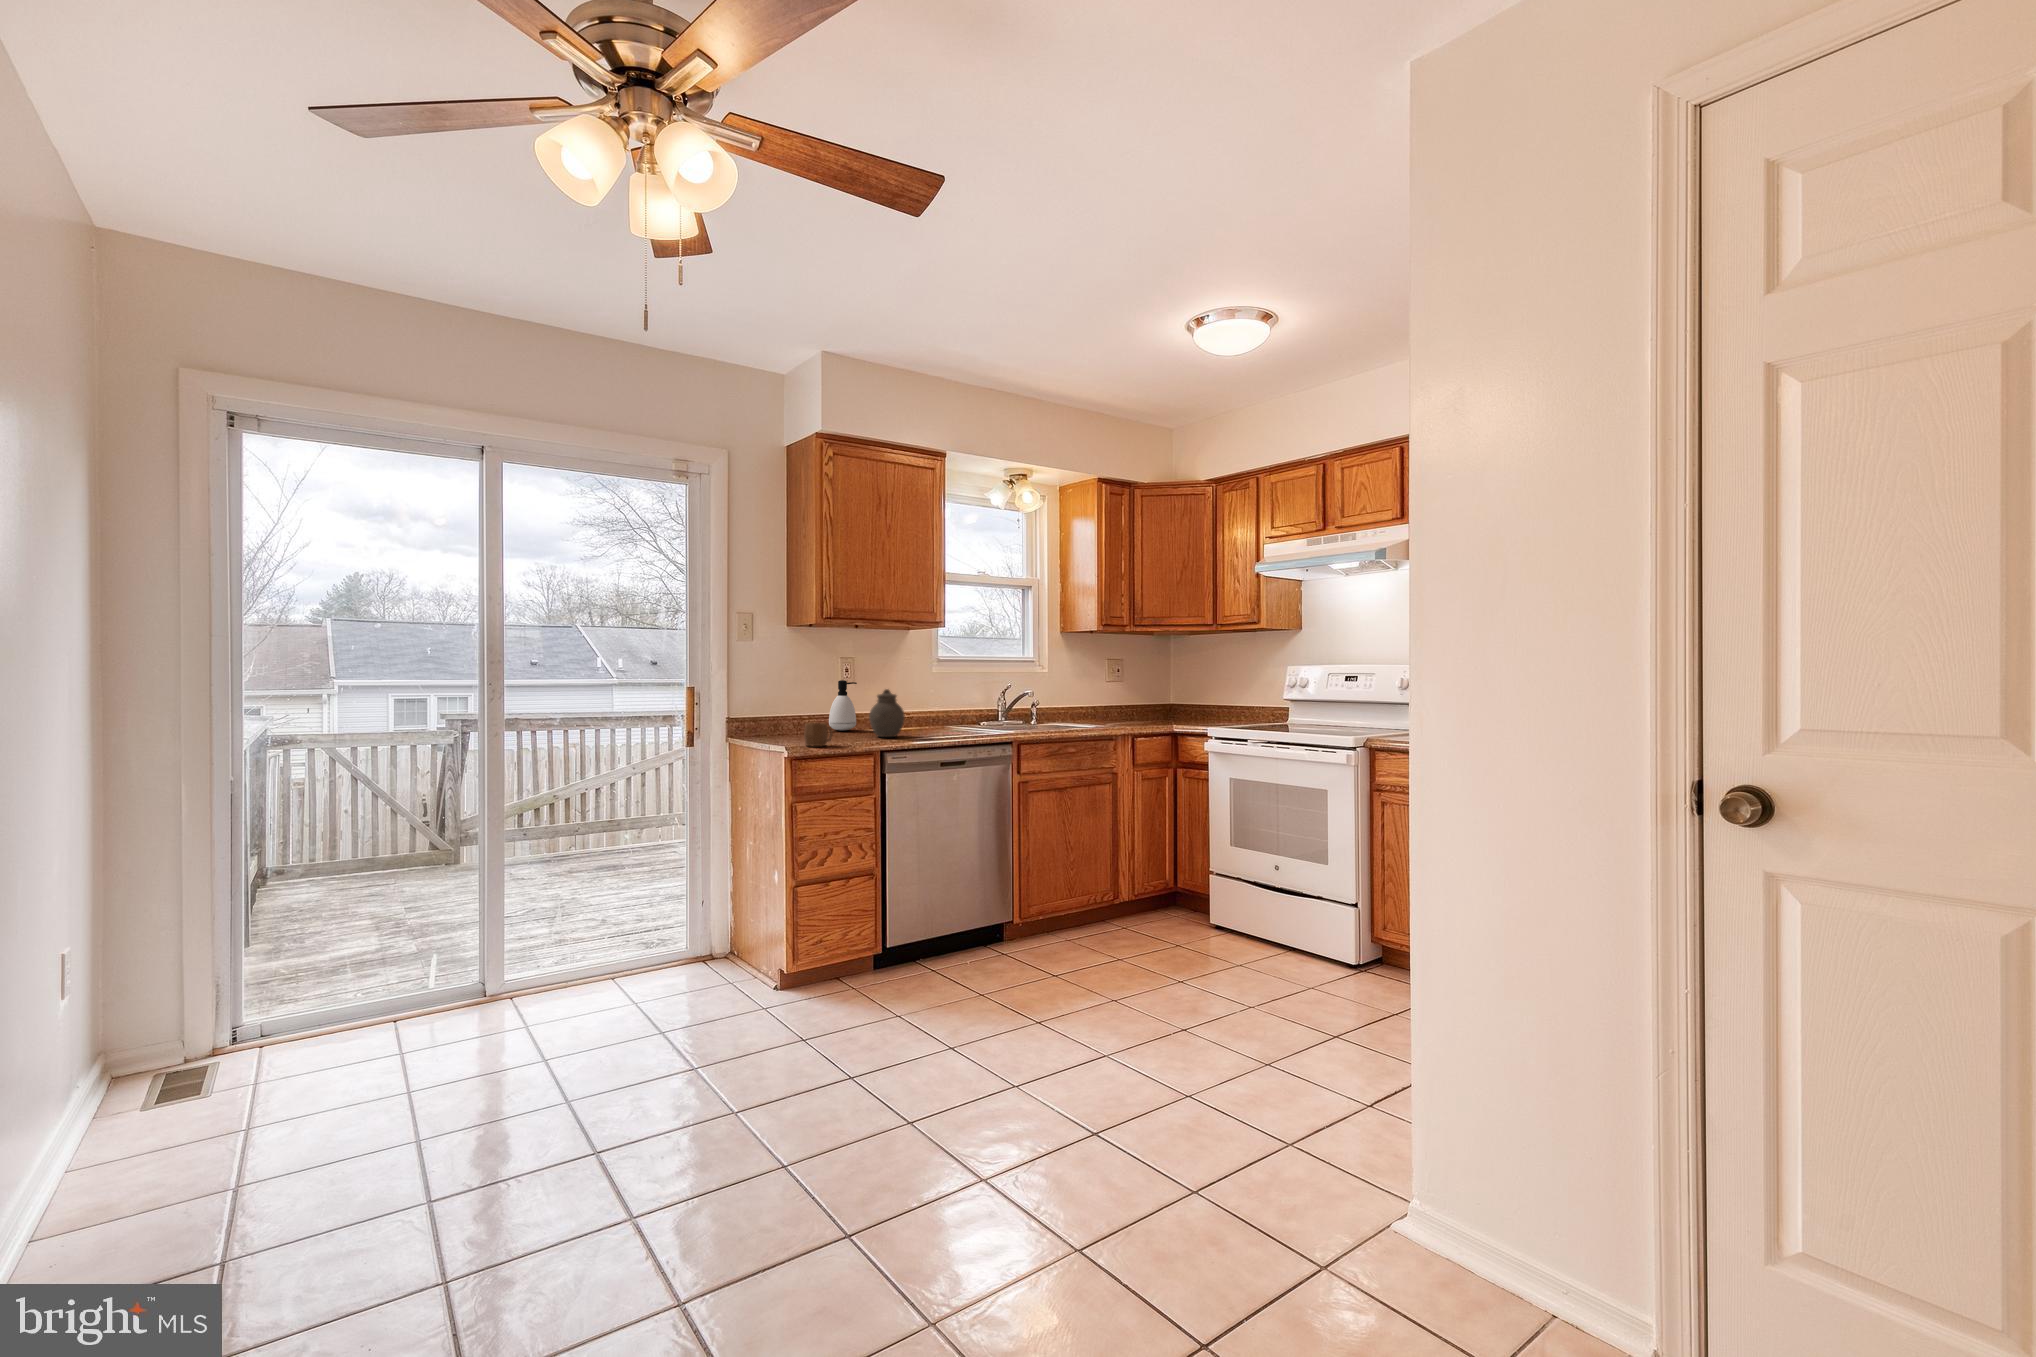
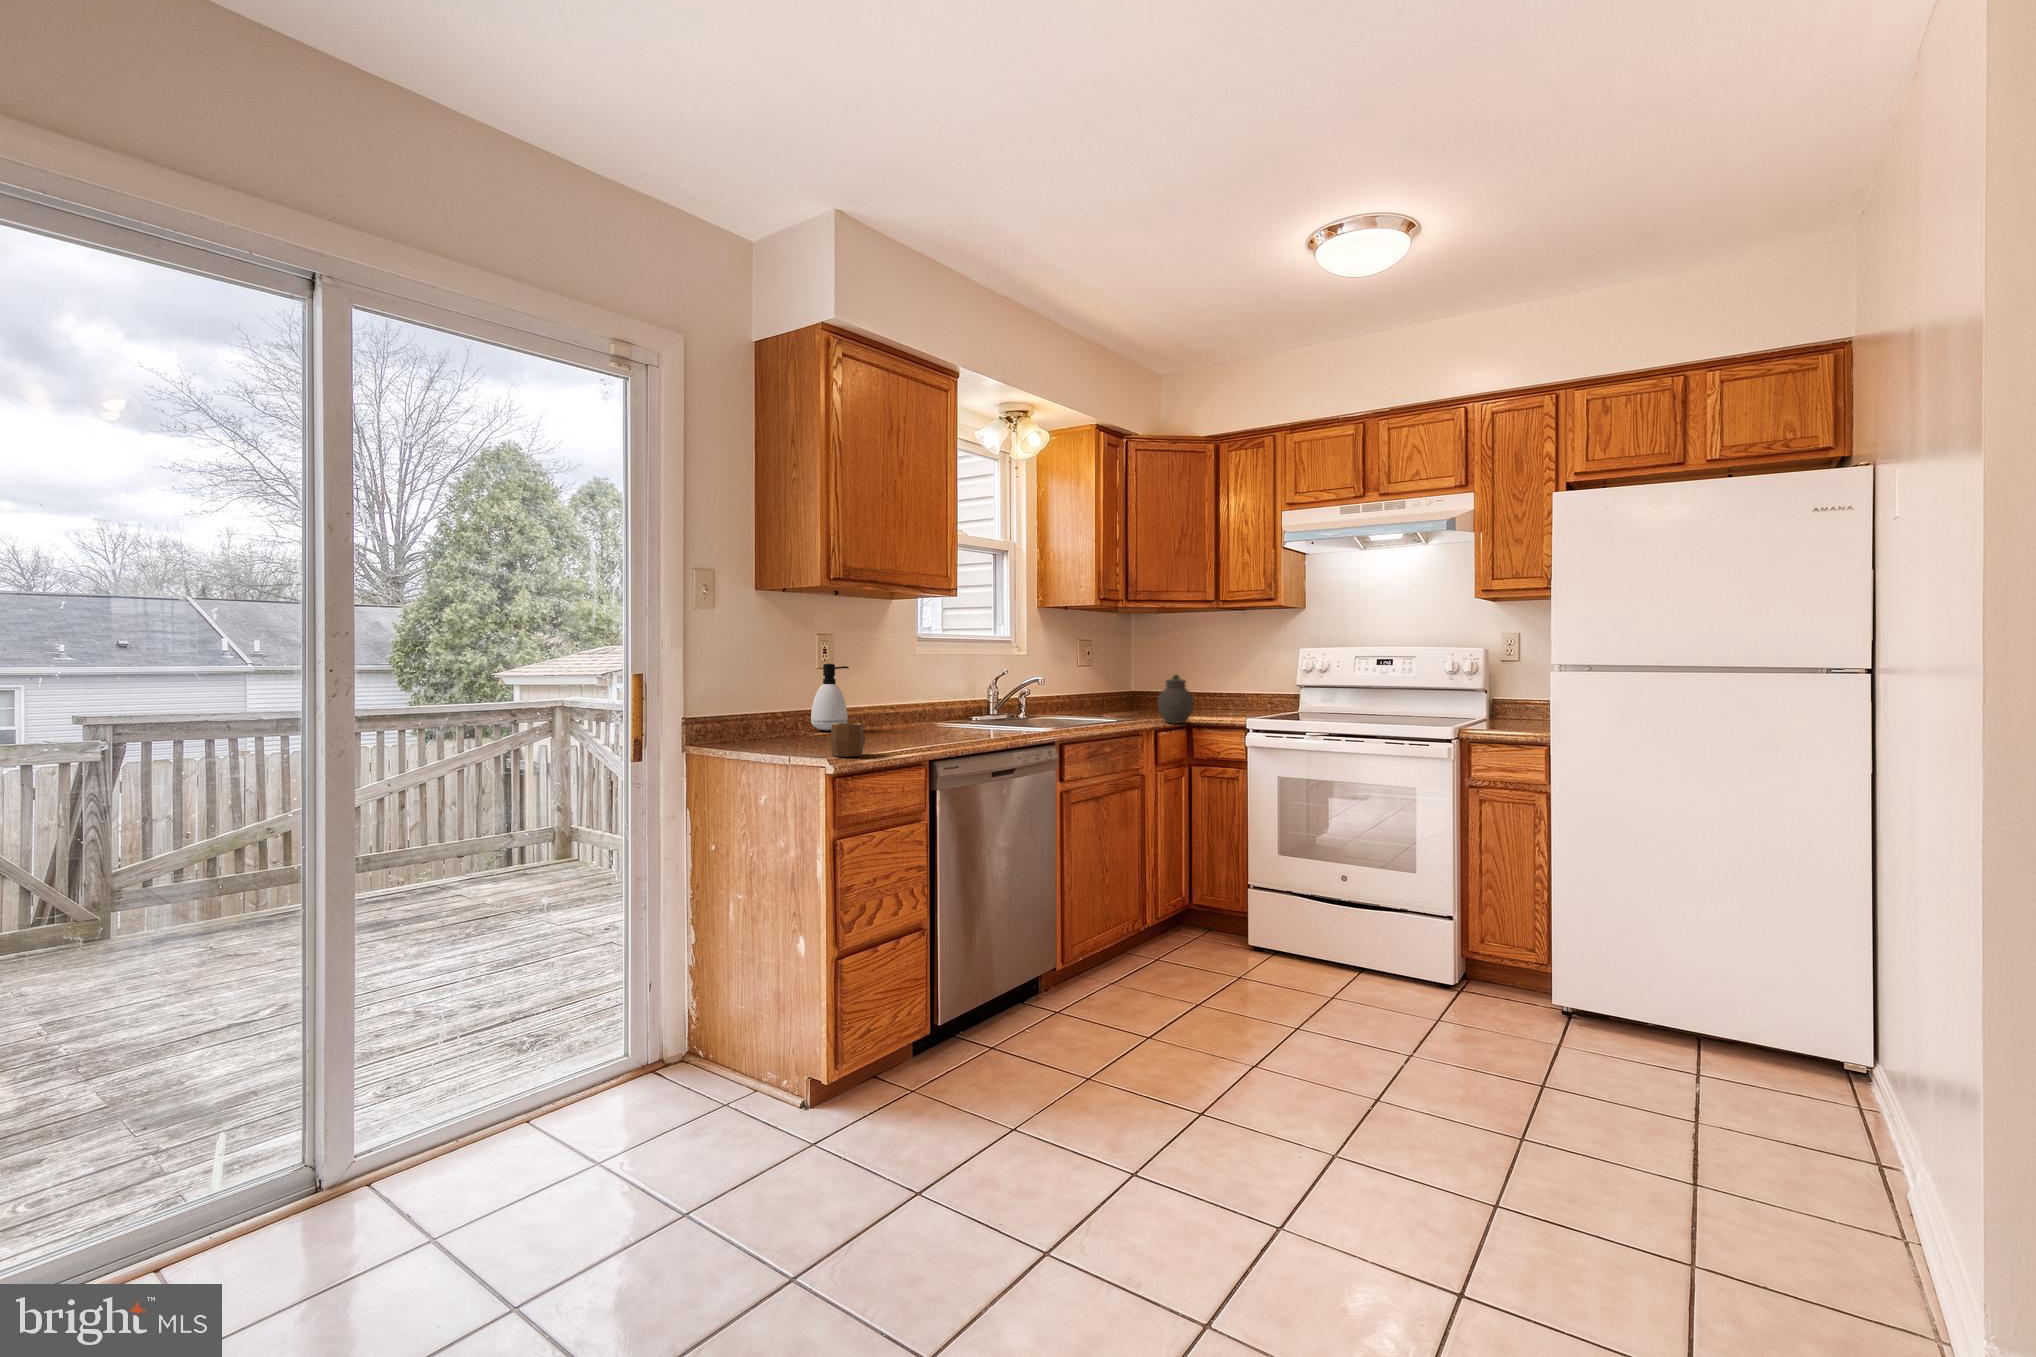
jar: present [869,689,905,737] -> present [1157,675,1194,723]

